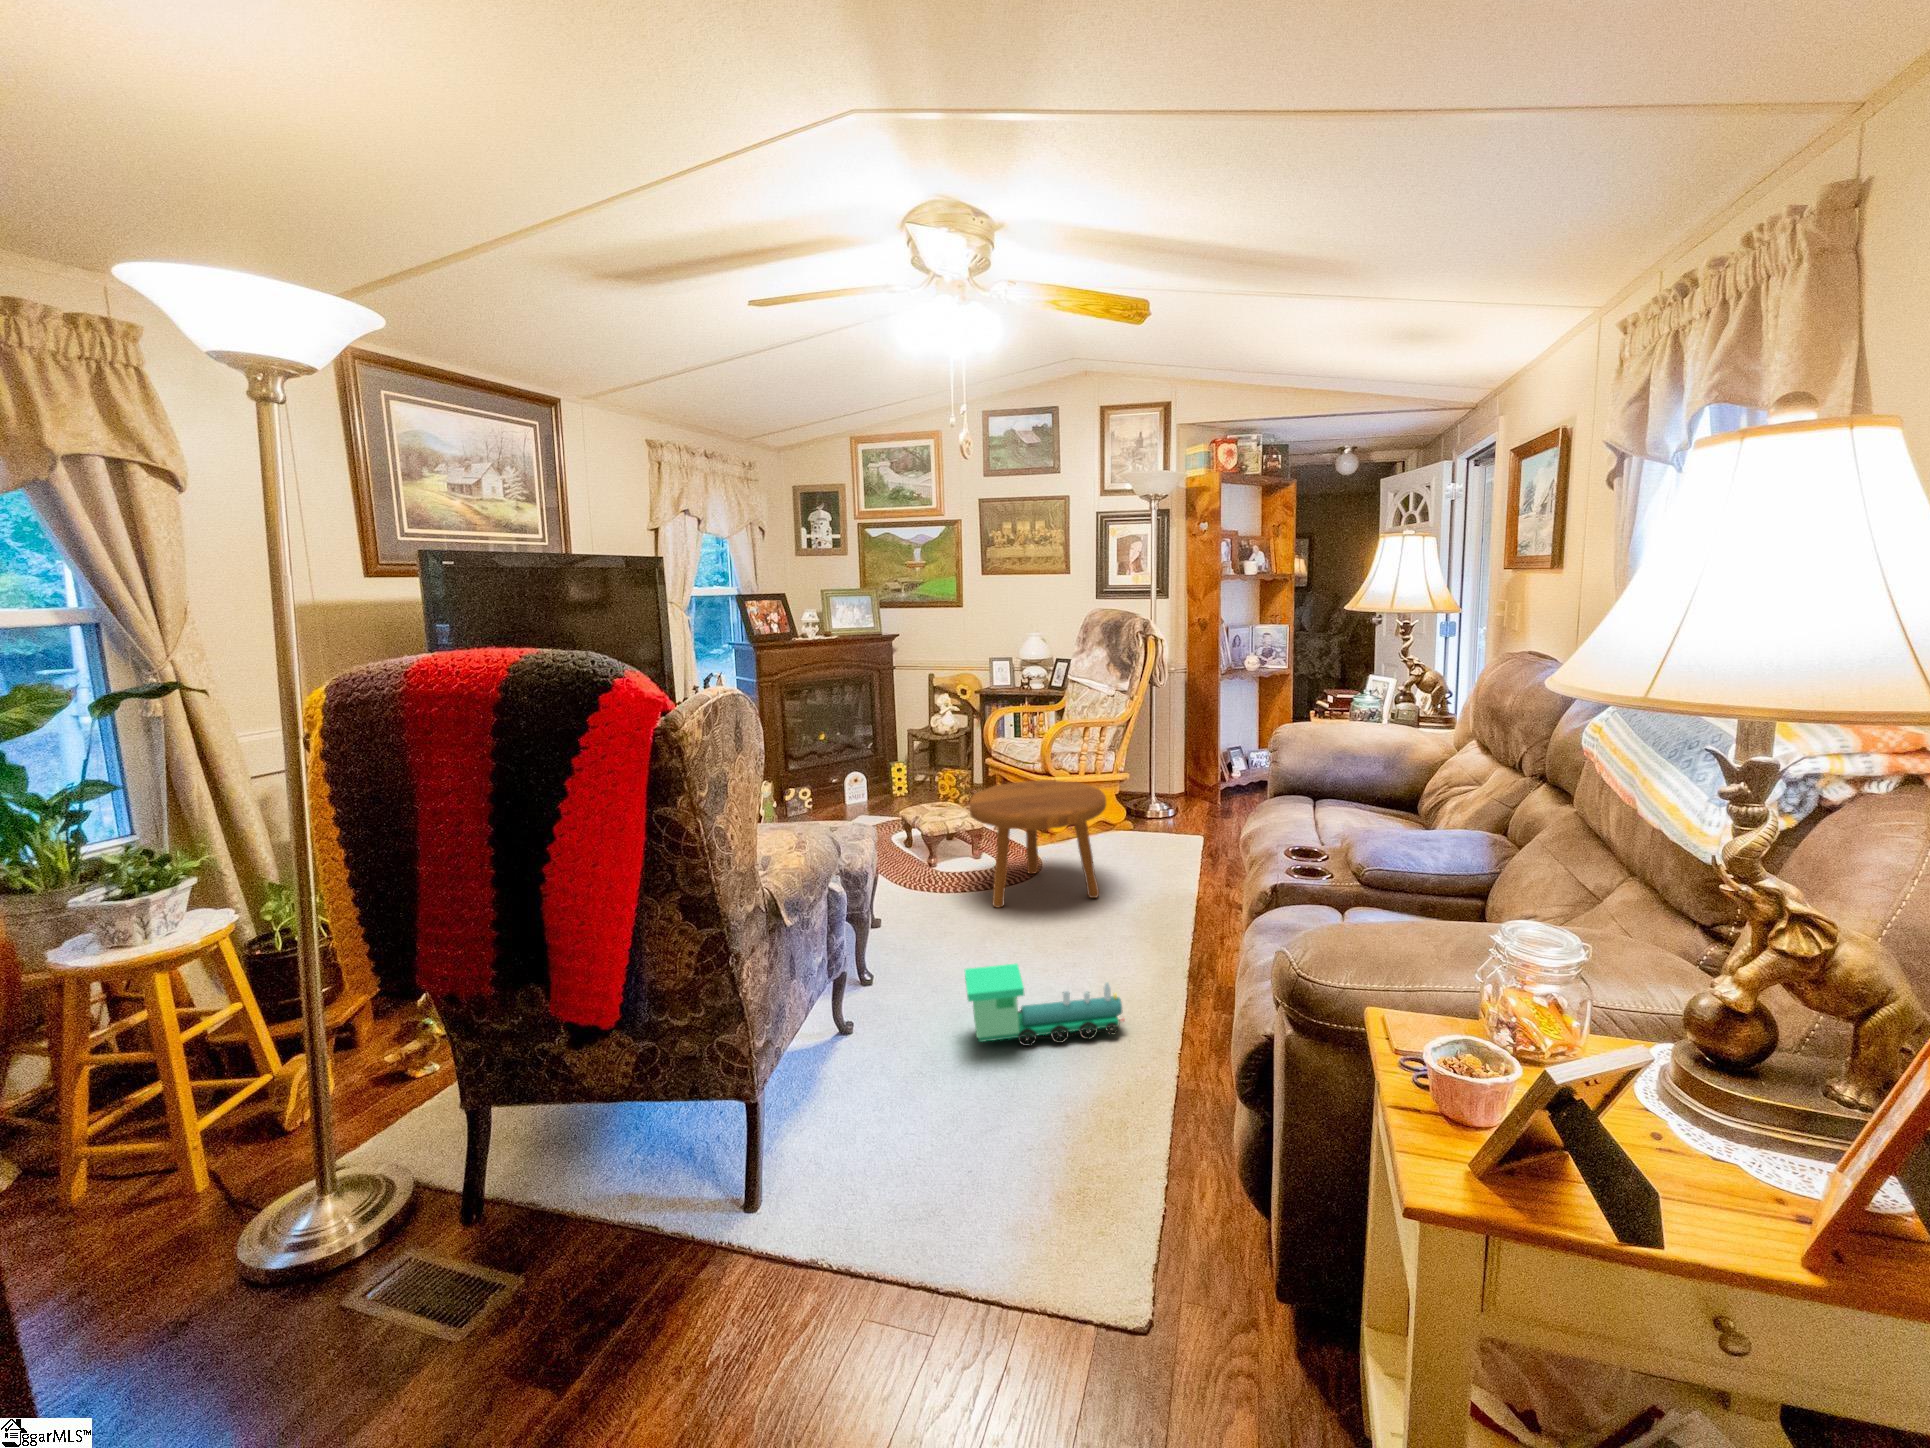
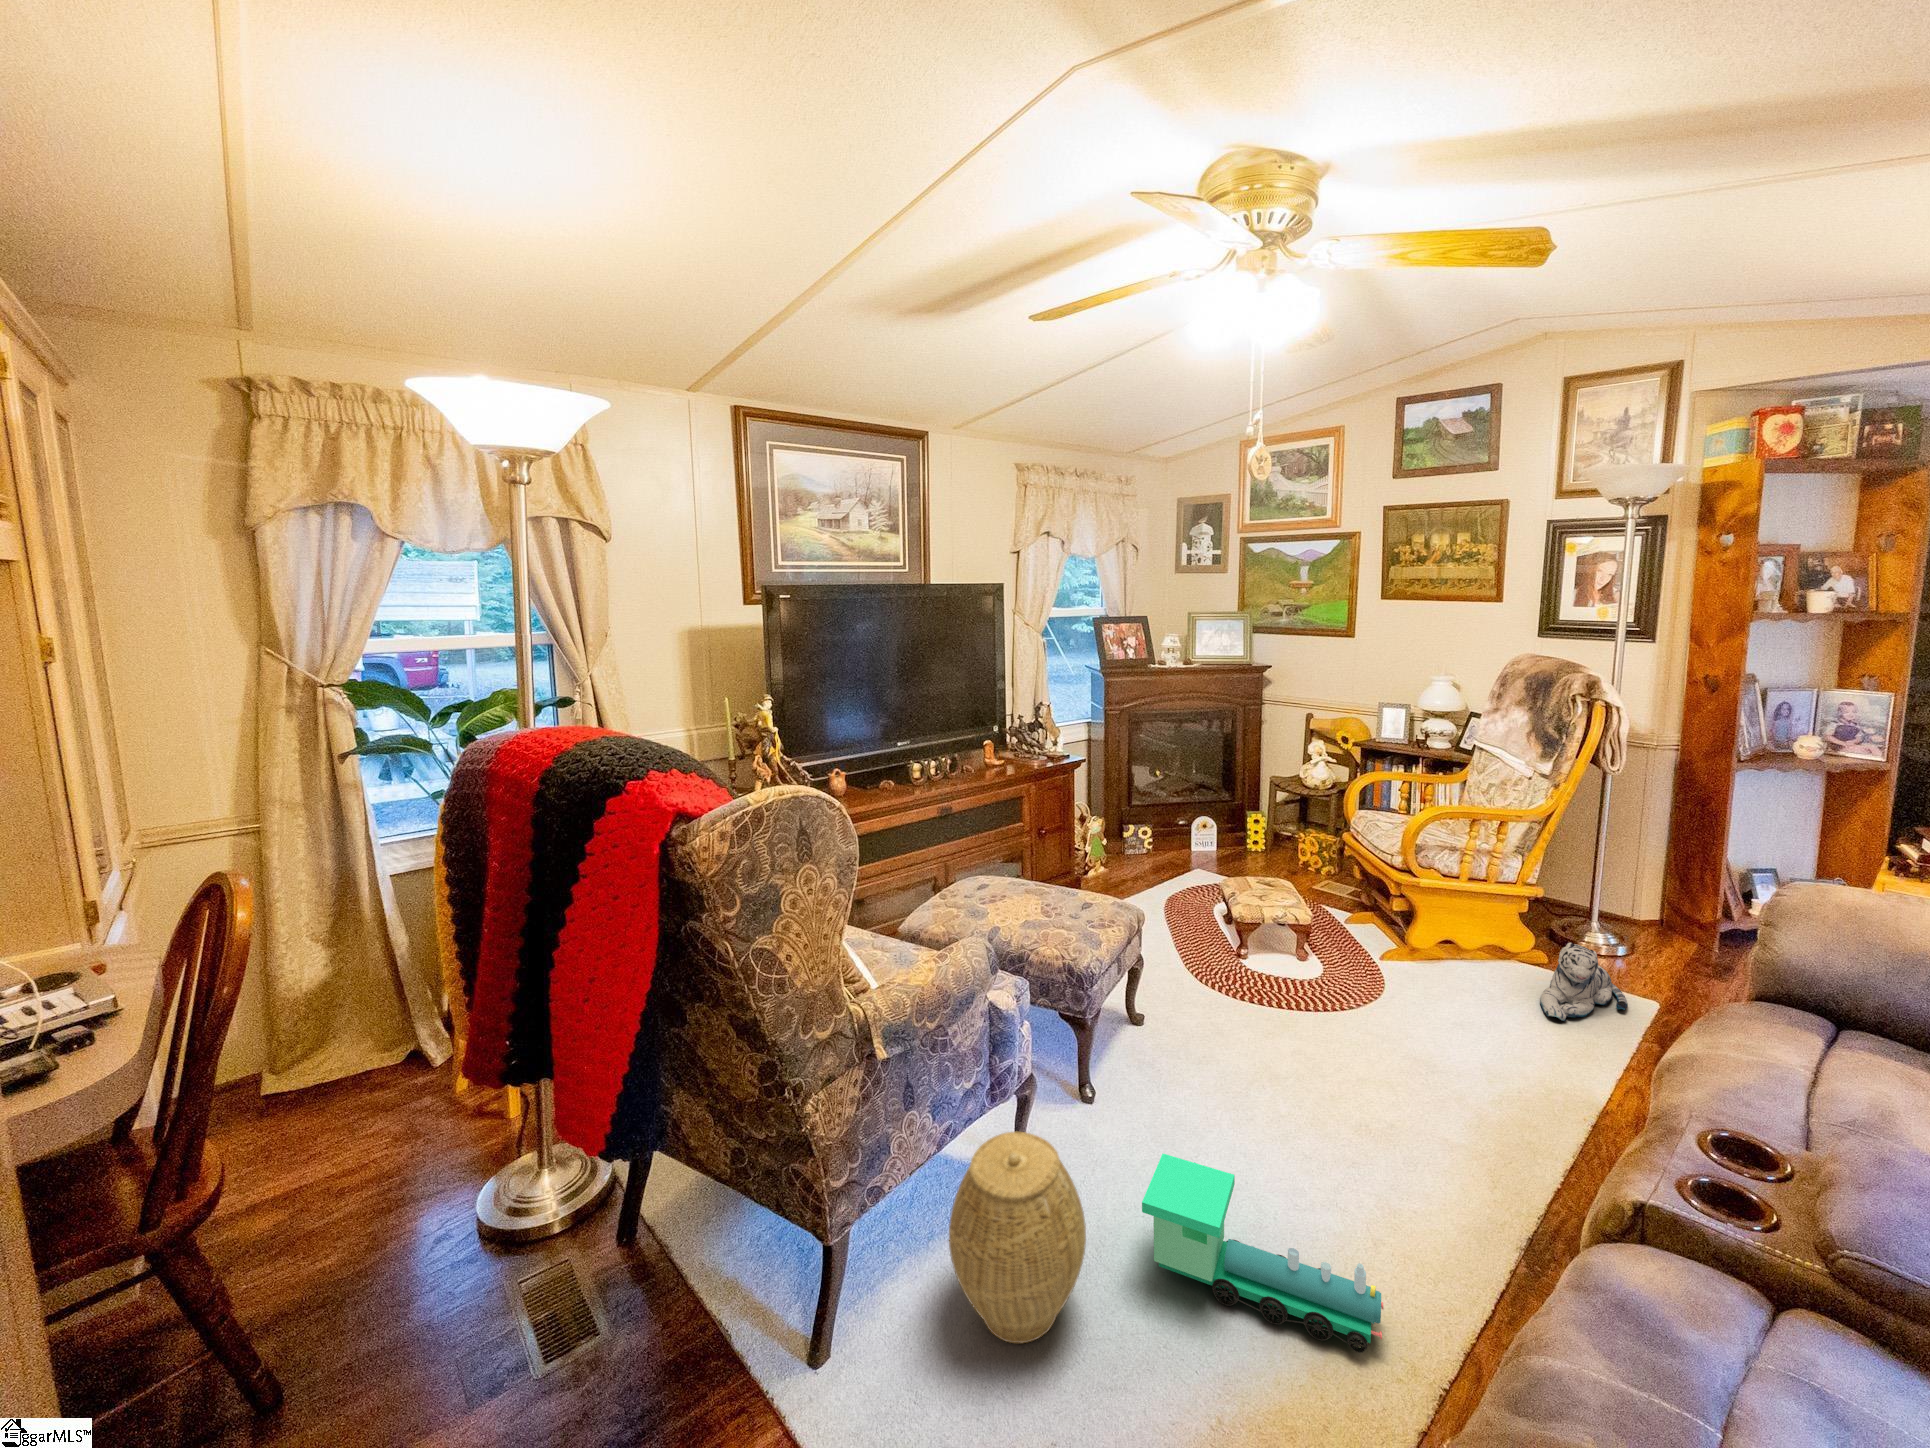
footstool: present [970,780,1106,908] -> none [1270,878,1470,1071]
plush toy: none [1137,802,1185,855] -> present [1540,943,1627,1021]
woven basket: none [834,967,943,1119] -> present [949,1132,1086,1343]

